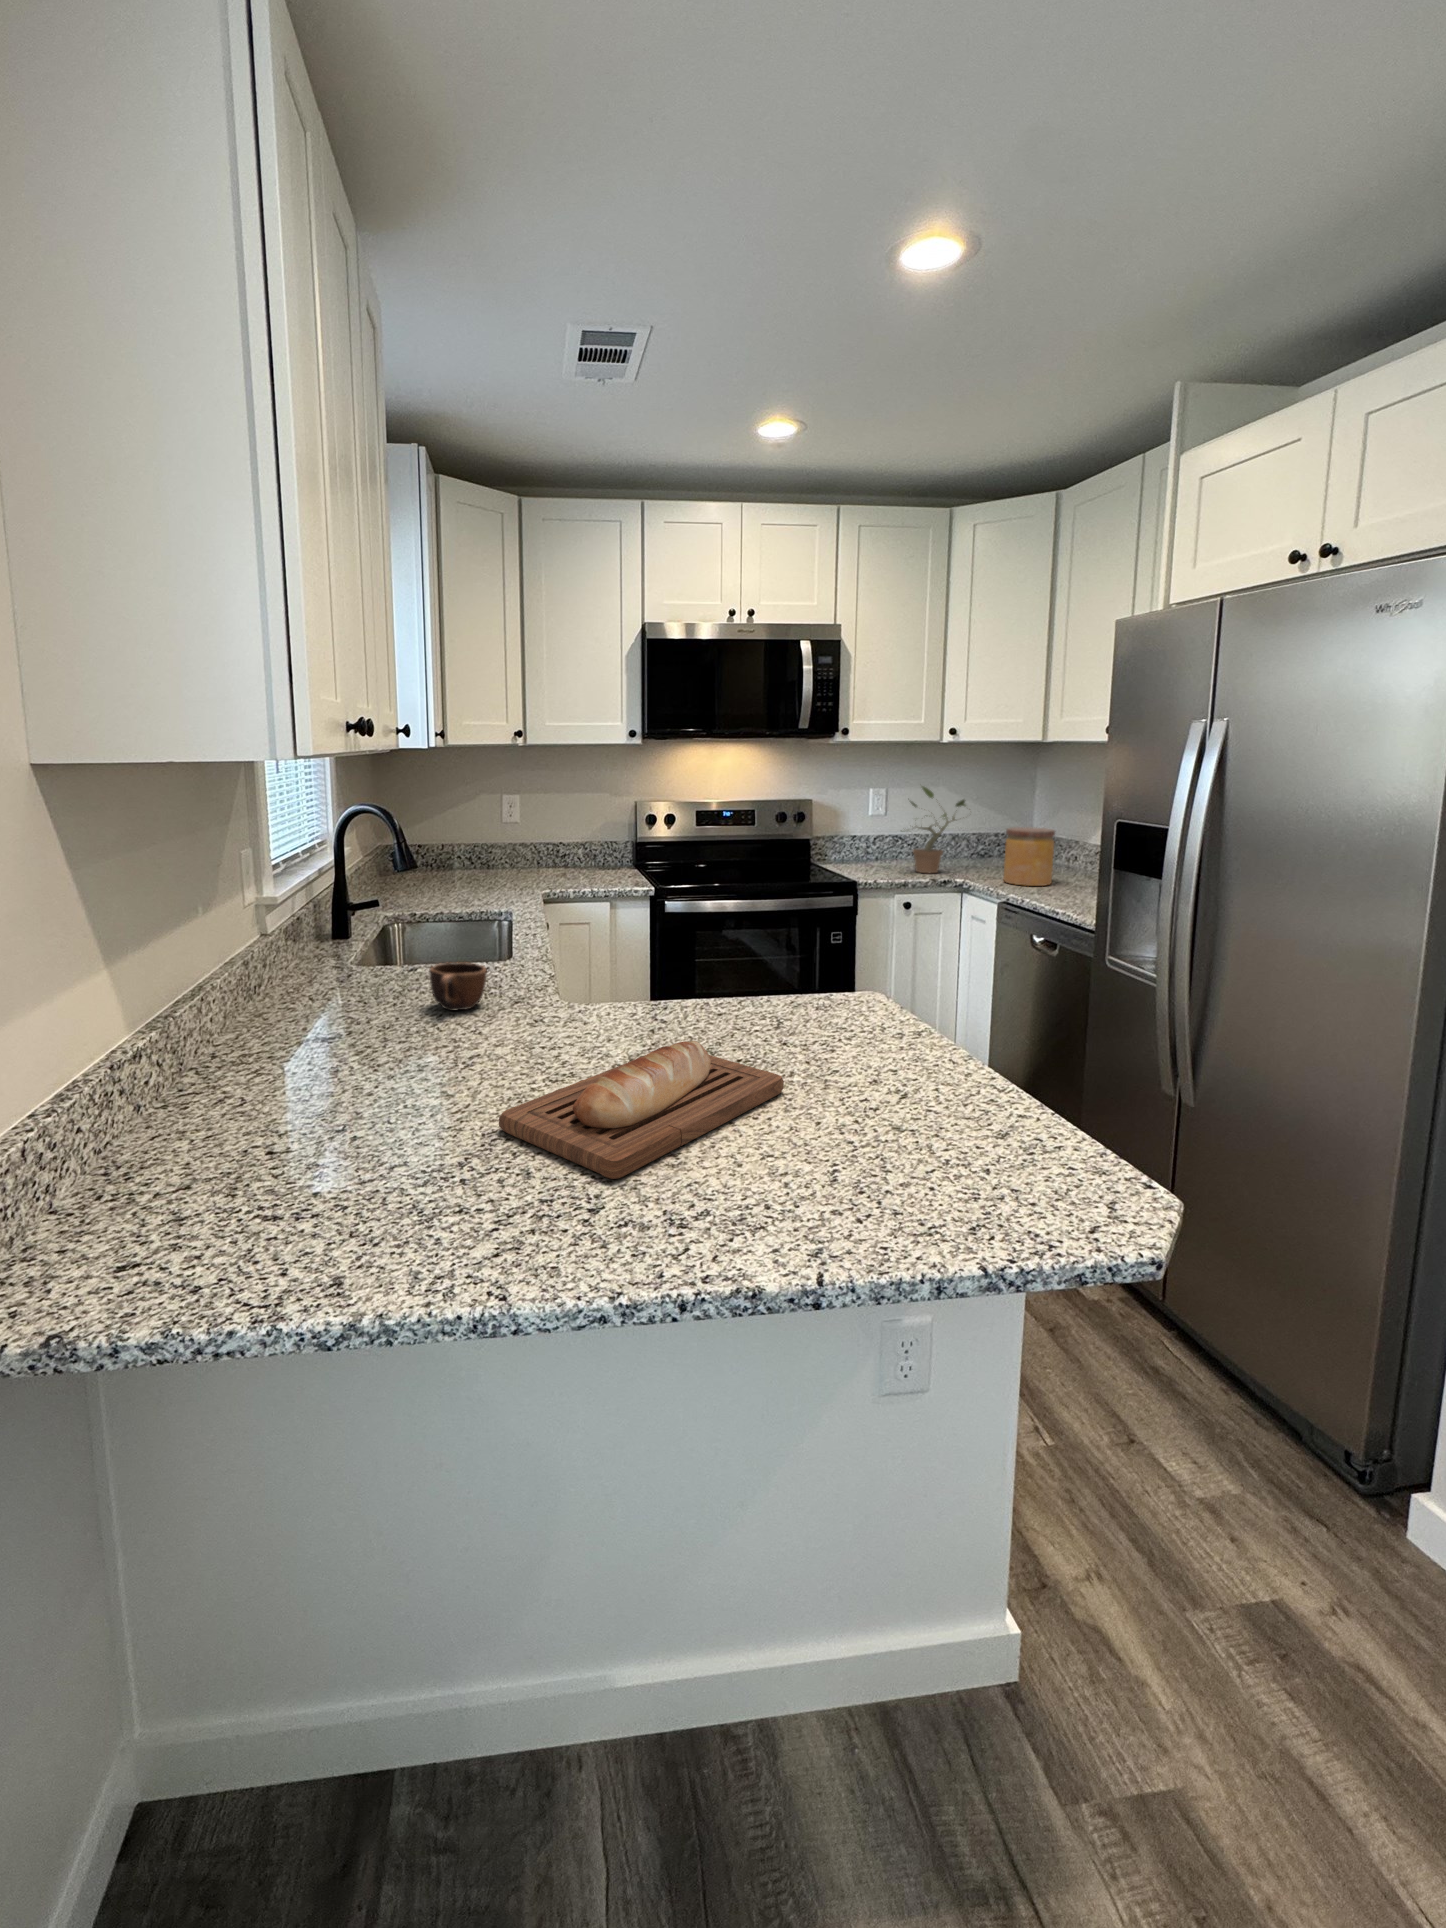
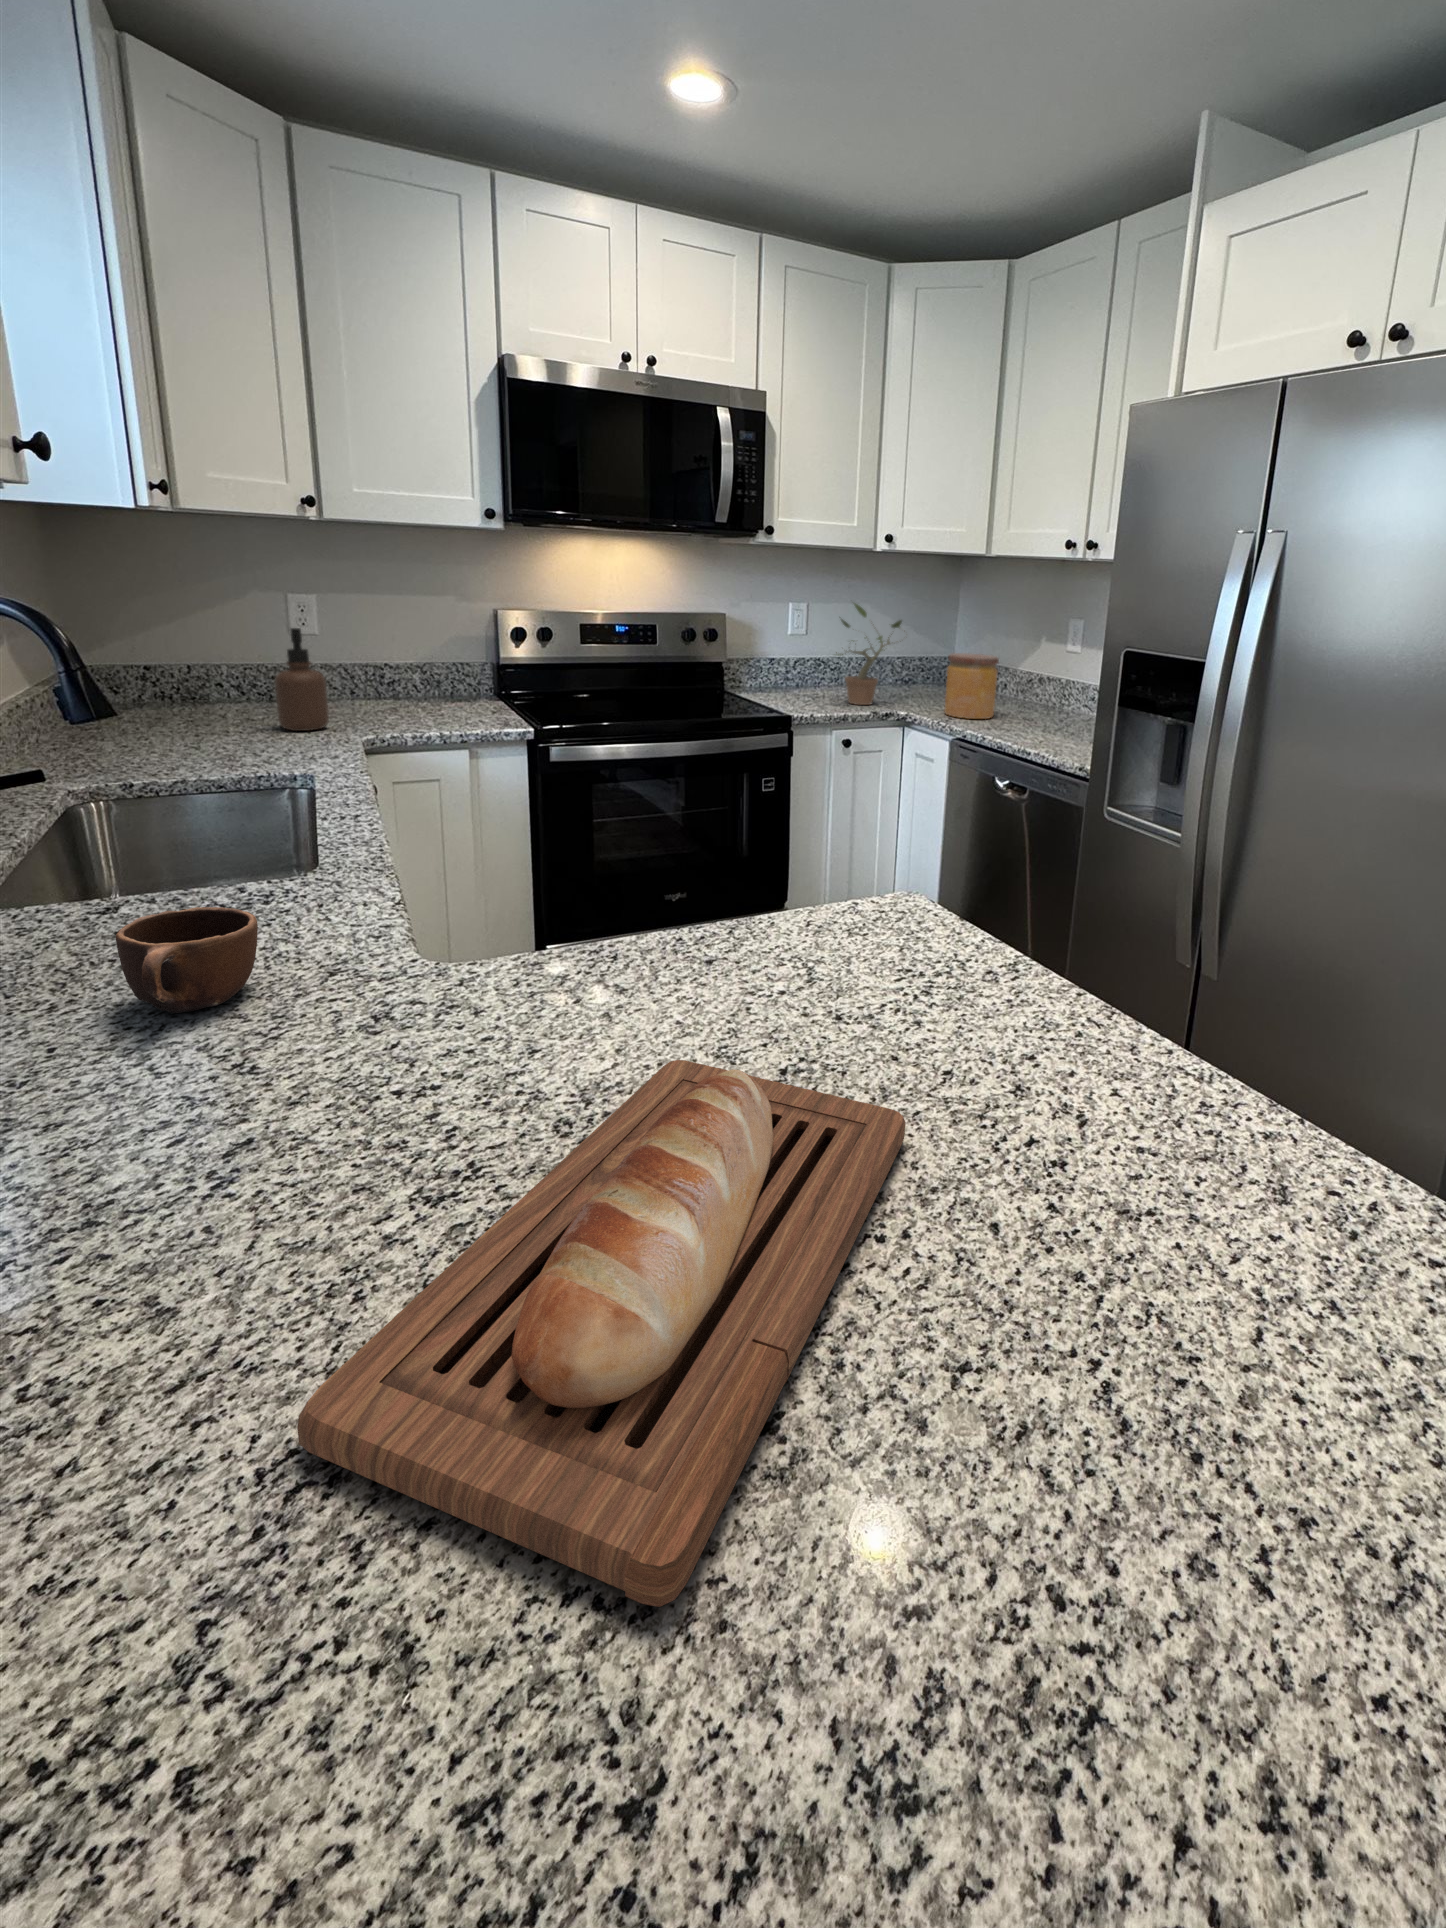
soap dispenser: none [494,819,524,888] -> present [275,628,329,731]

